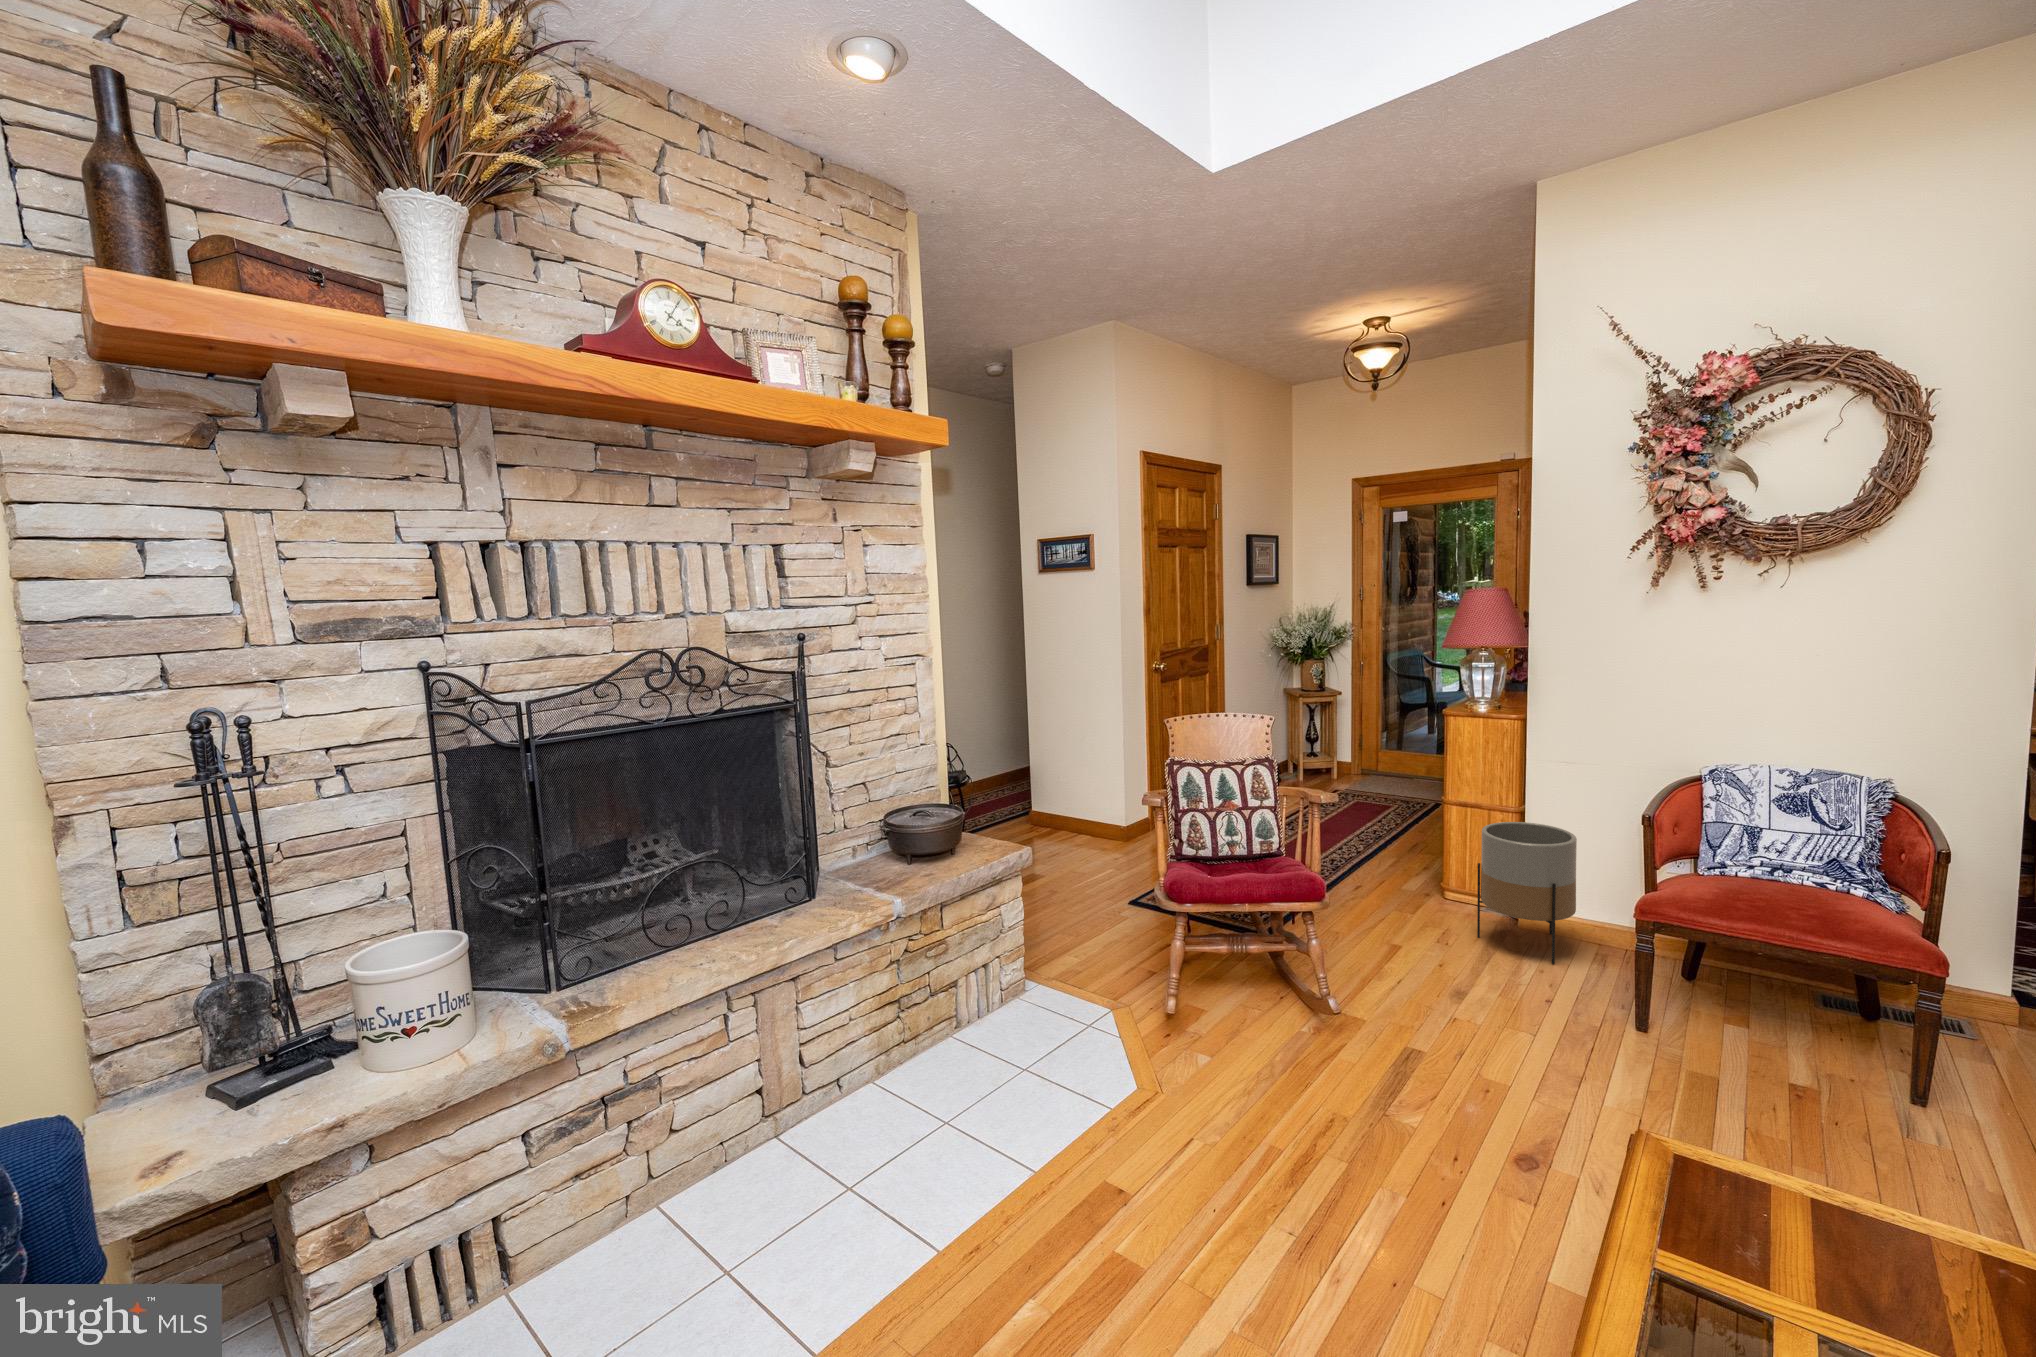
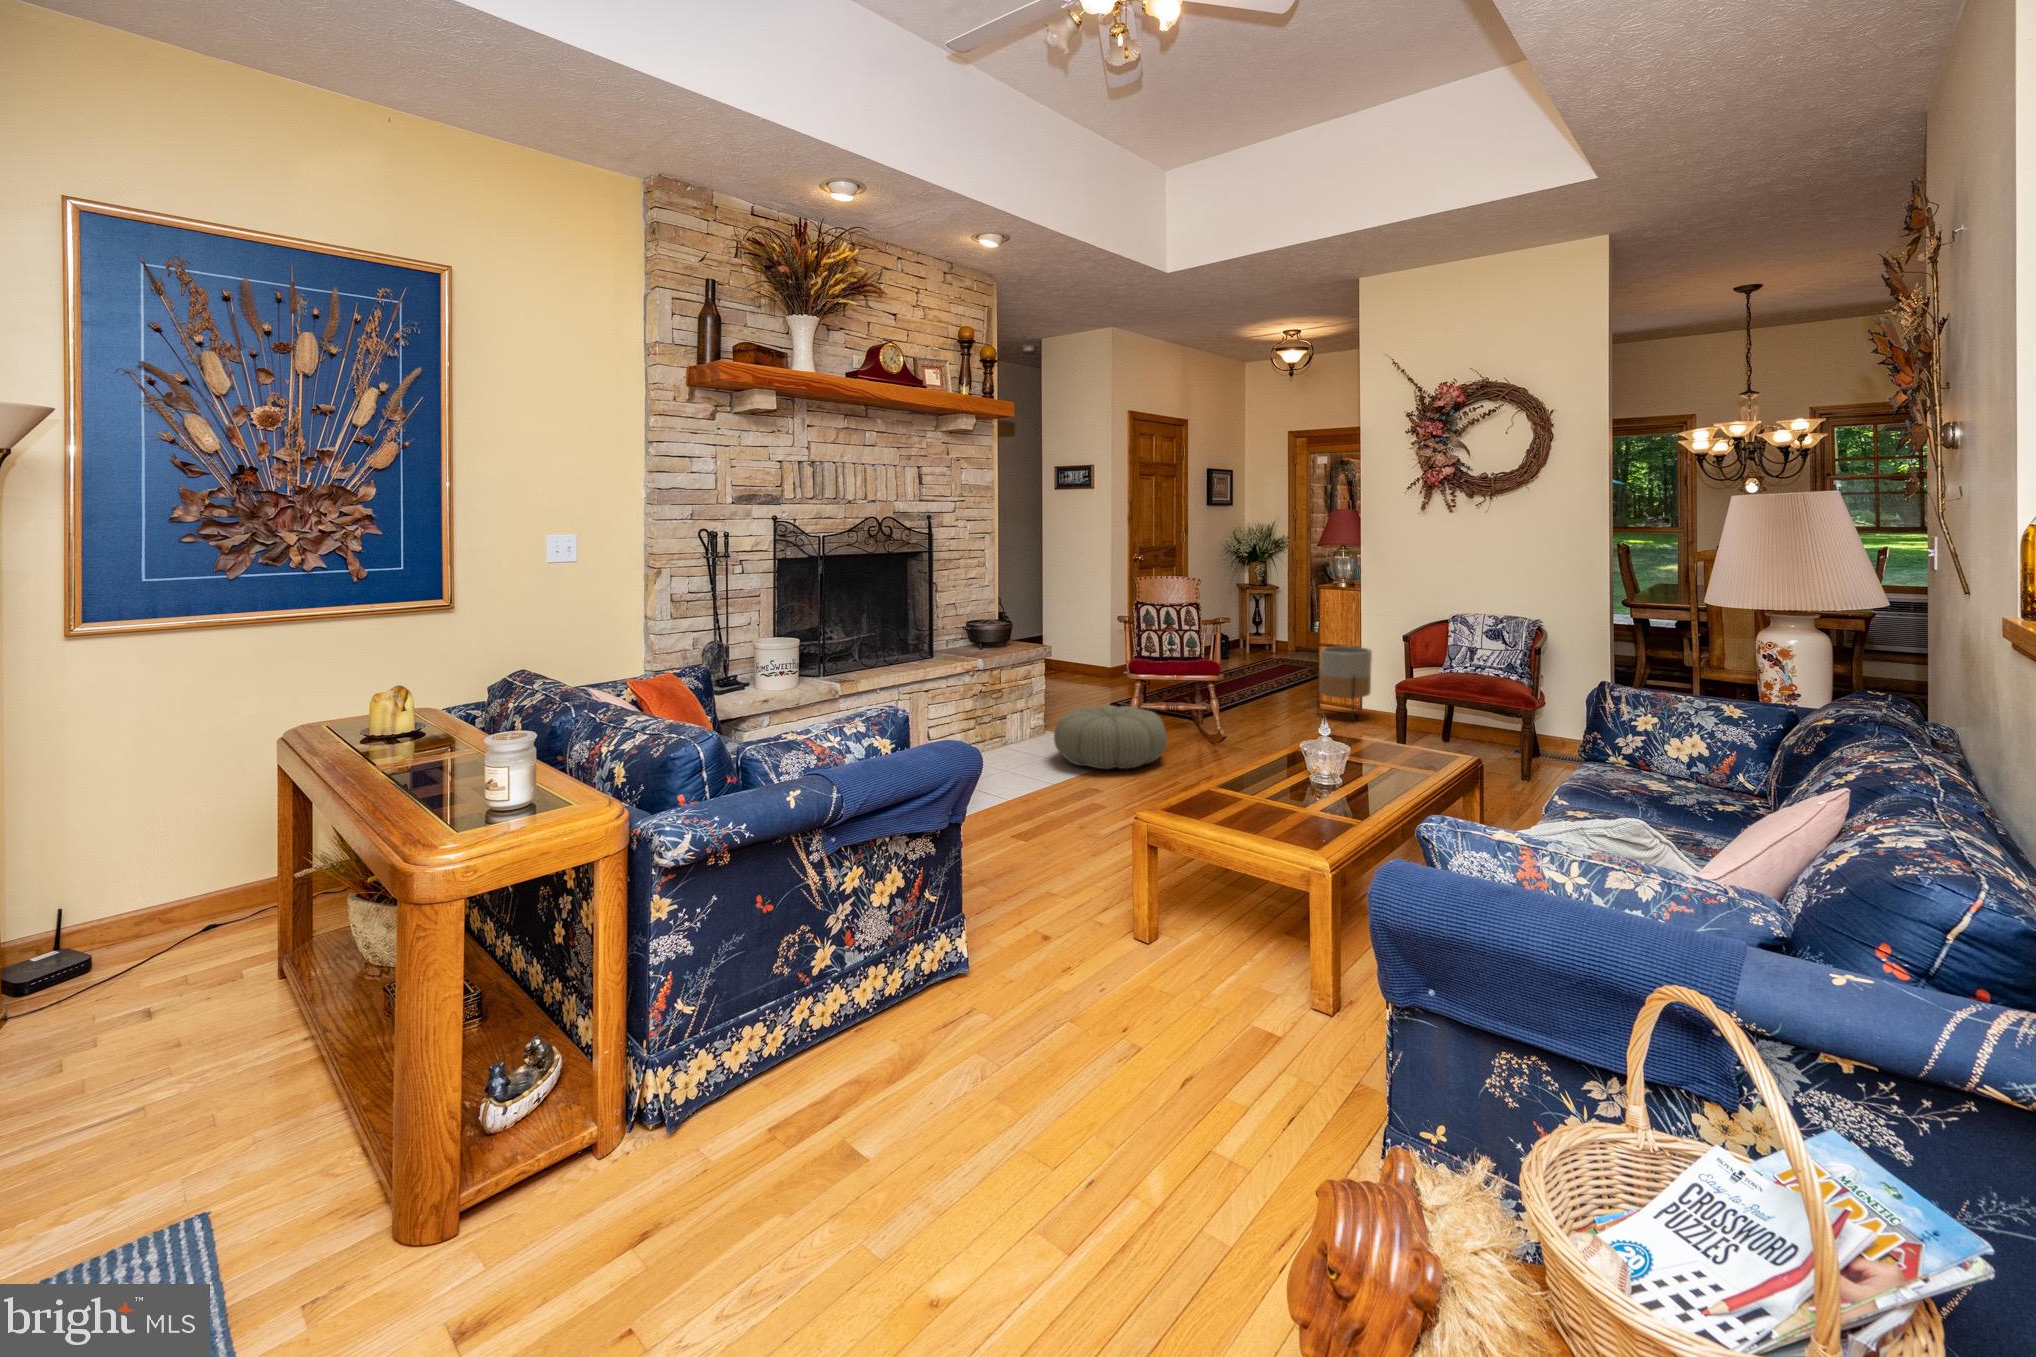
pouf: none [1033,983,1261,1167] -> present [1054,705,1167,769]

